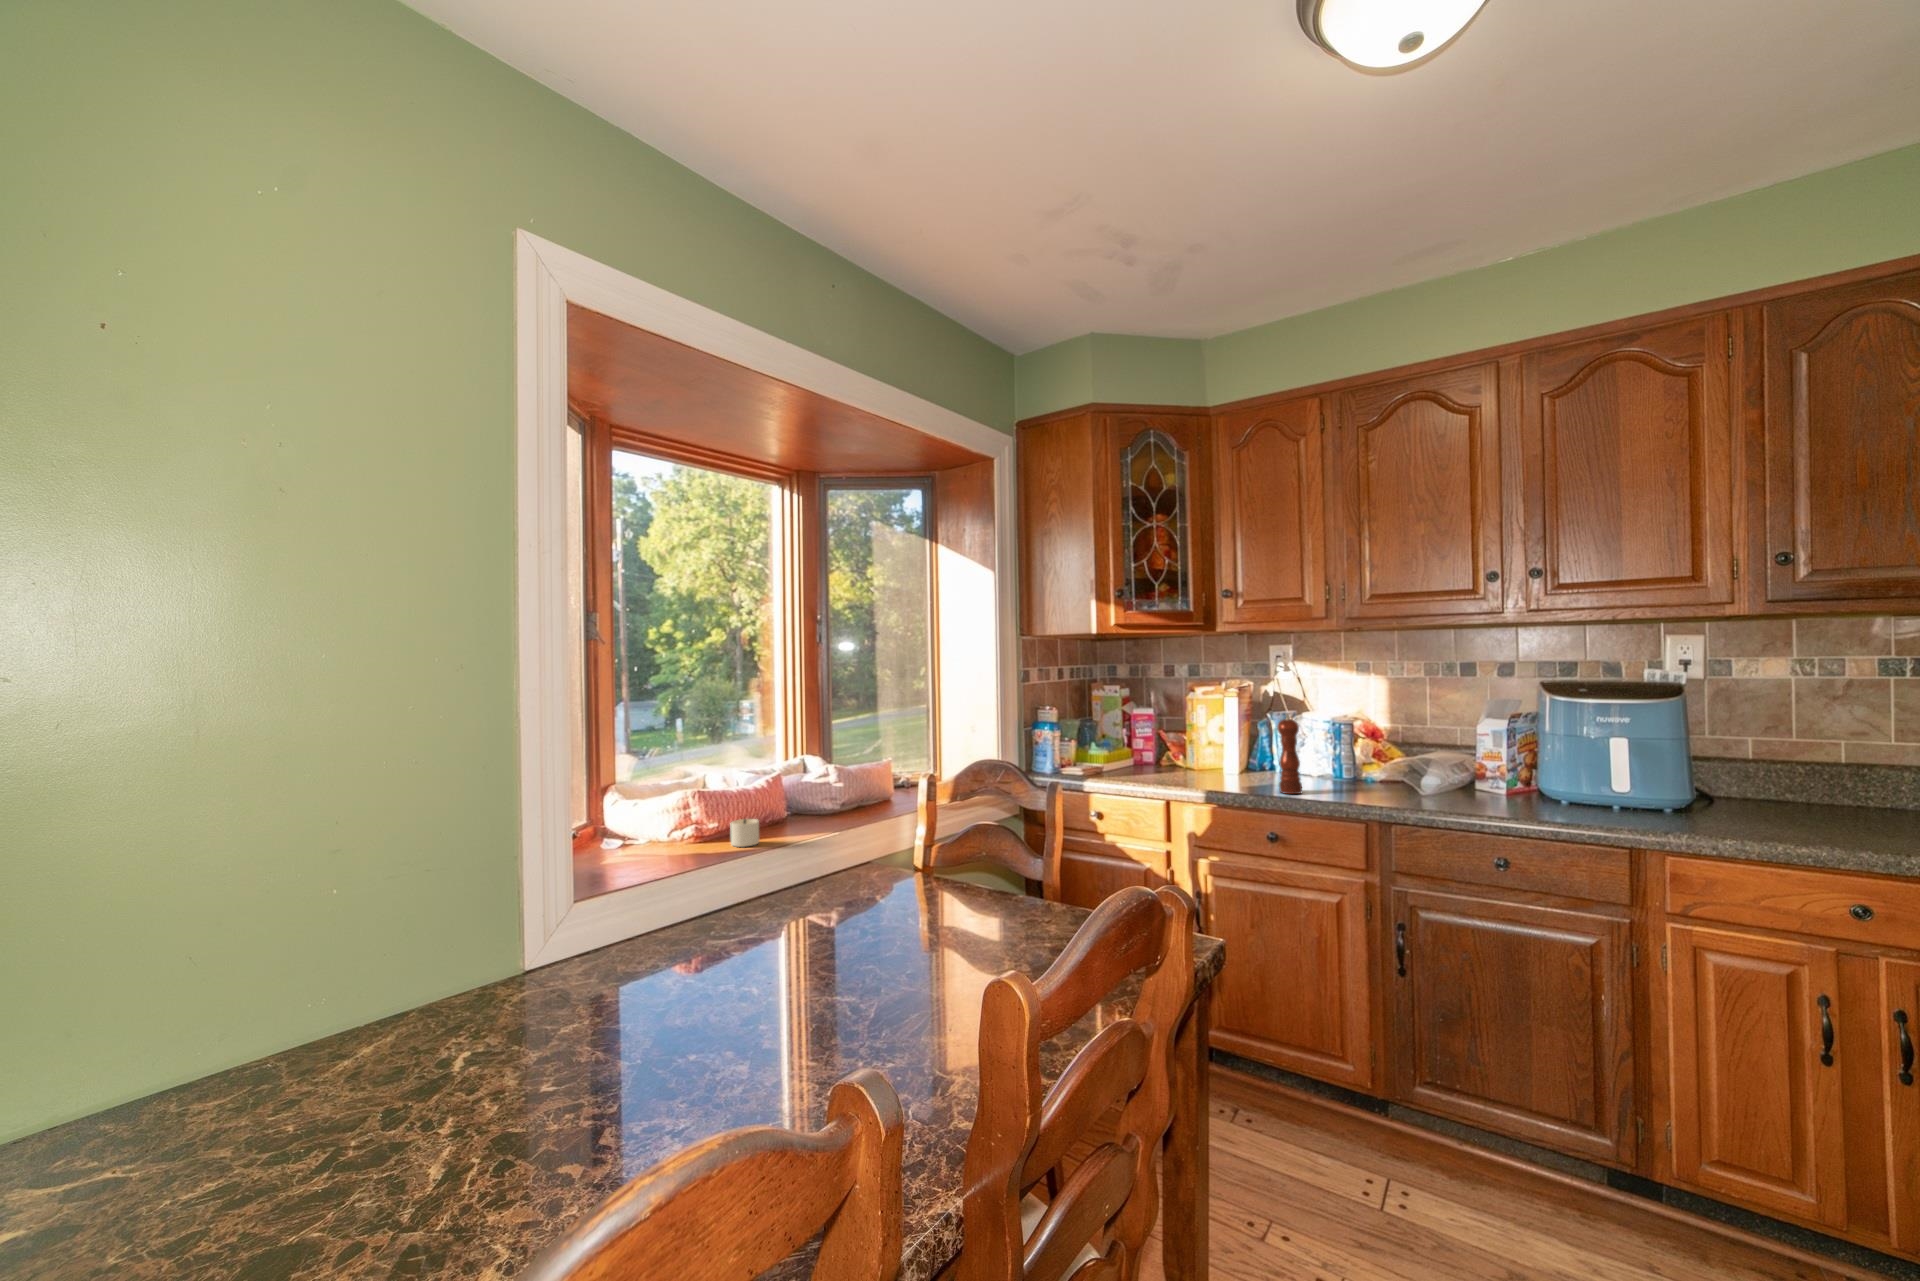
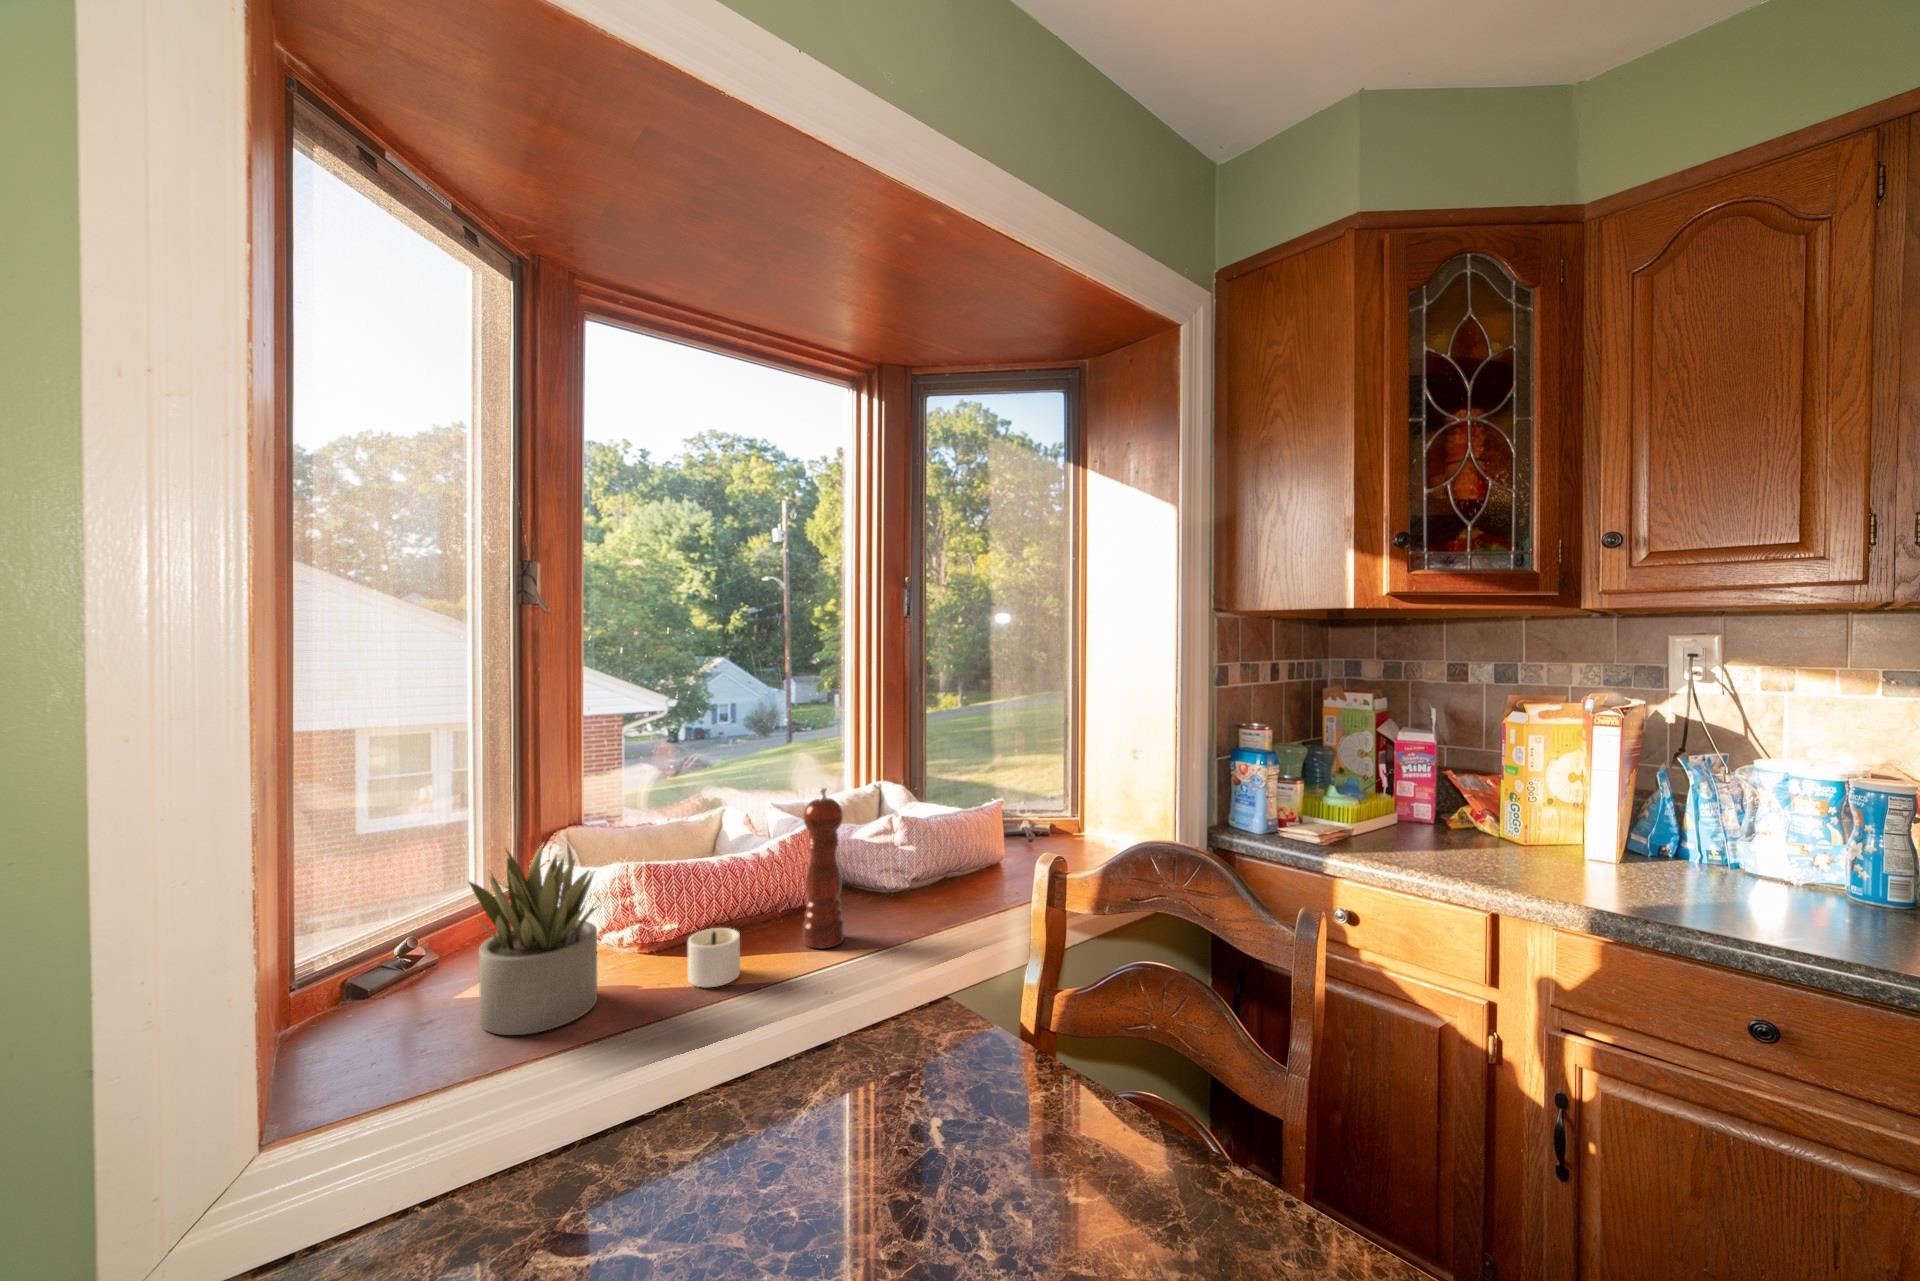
pepper mill: present [1277,713,1302,794] -> present [803,788,844,948]
succulent plant: none [620,767,694,864] -> present [469,843,597,1035]

